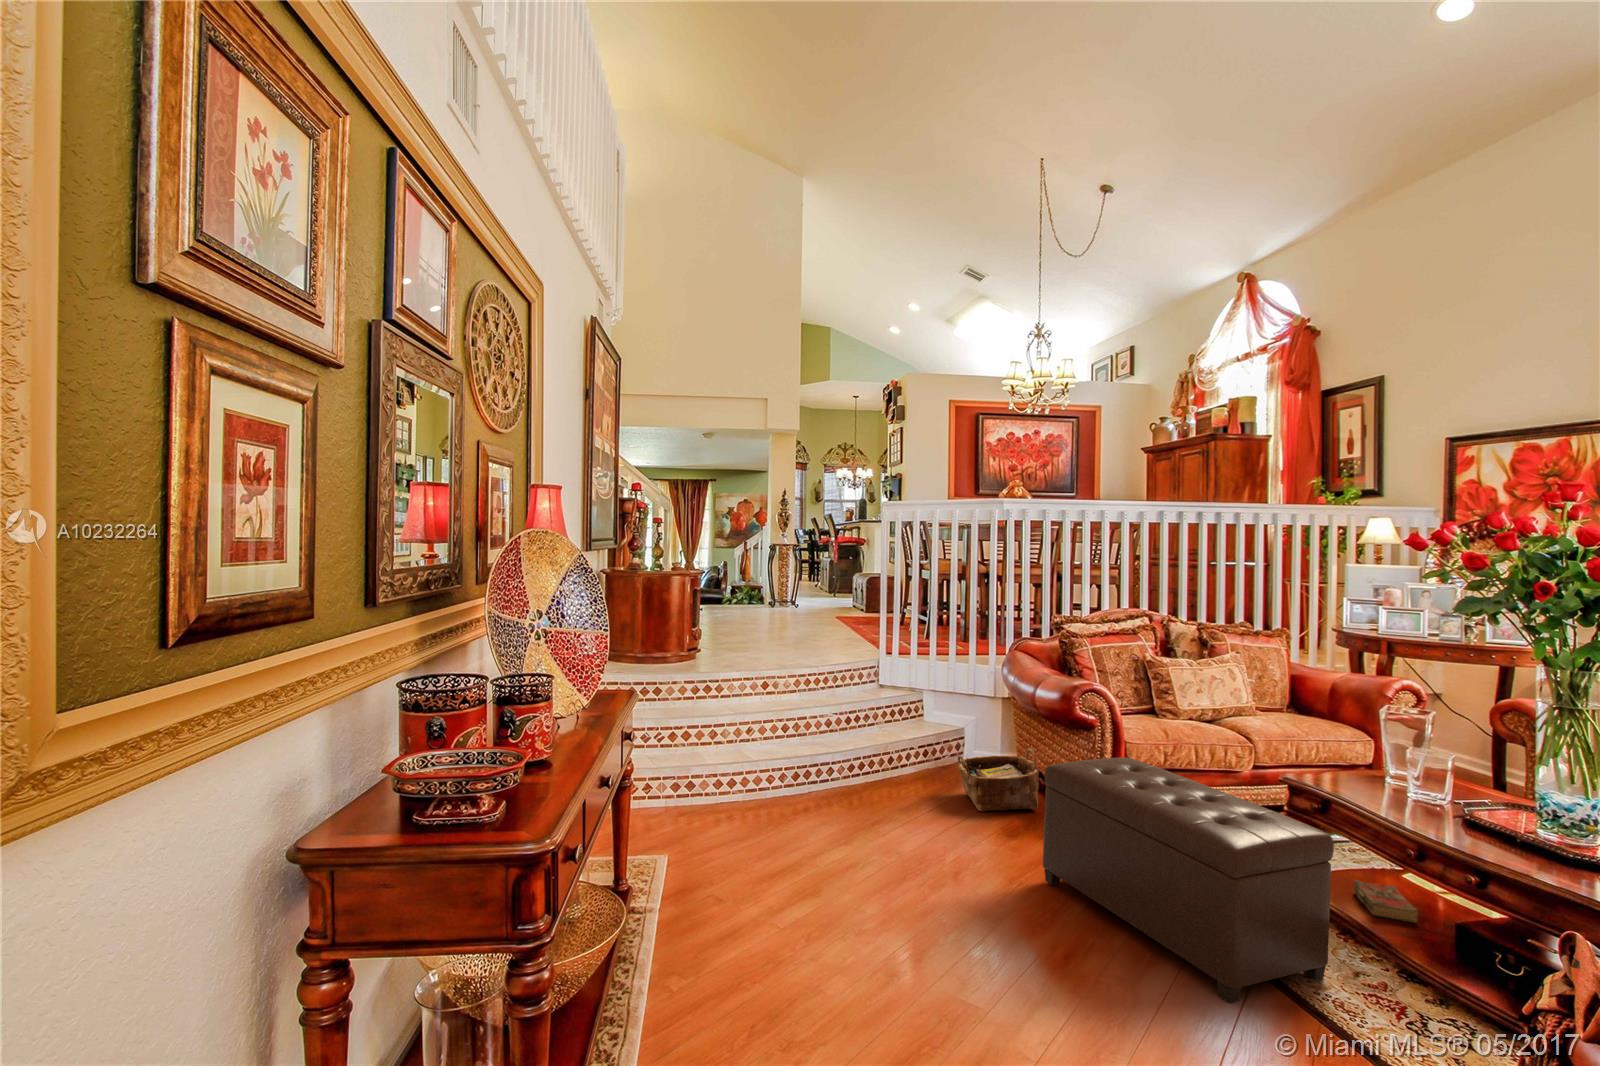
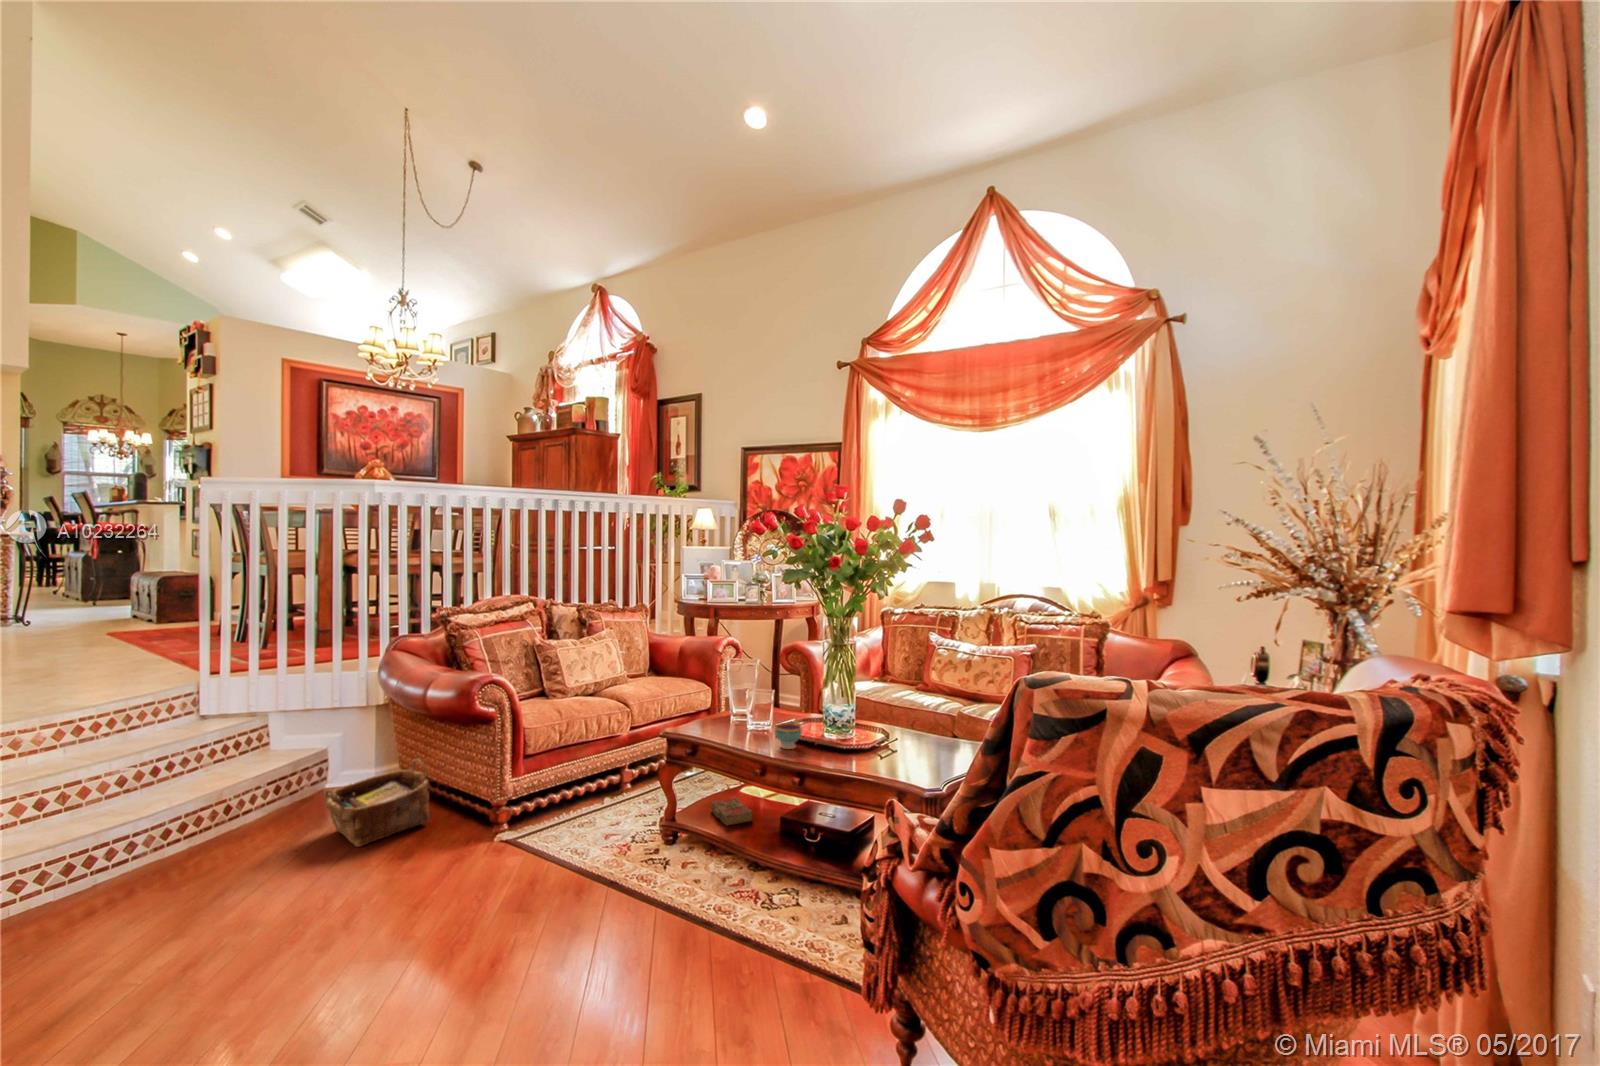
ottoman: present [1043,758,1334,1004] -> none [447,747,706,952]
teacup: none [1447,800,1496,838] -> present [775,722,802,749]

